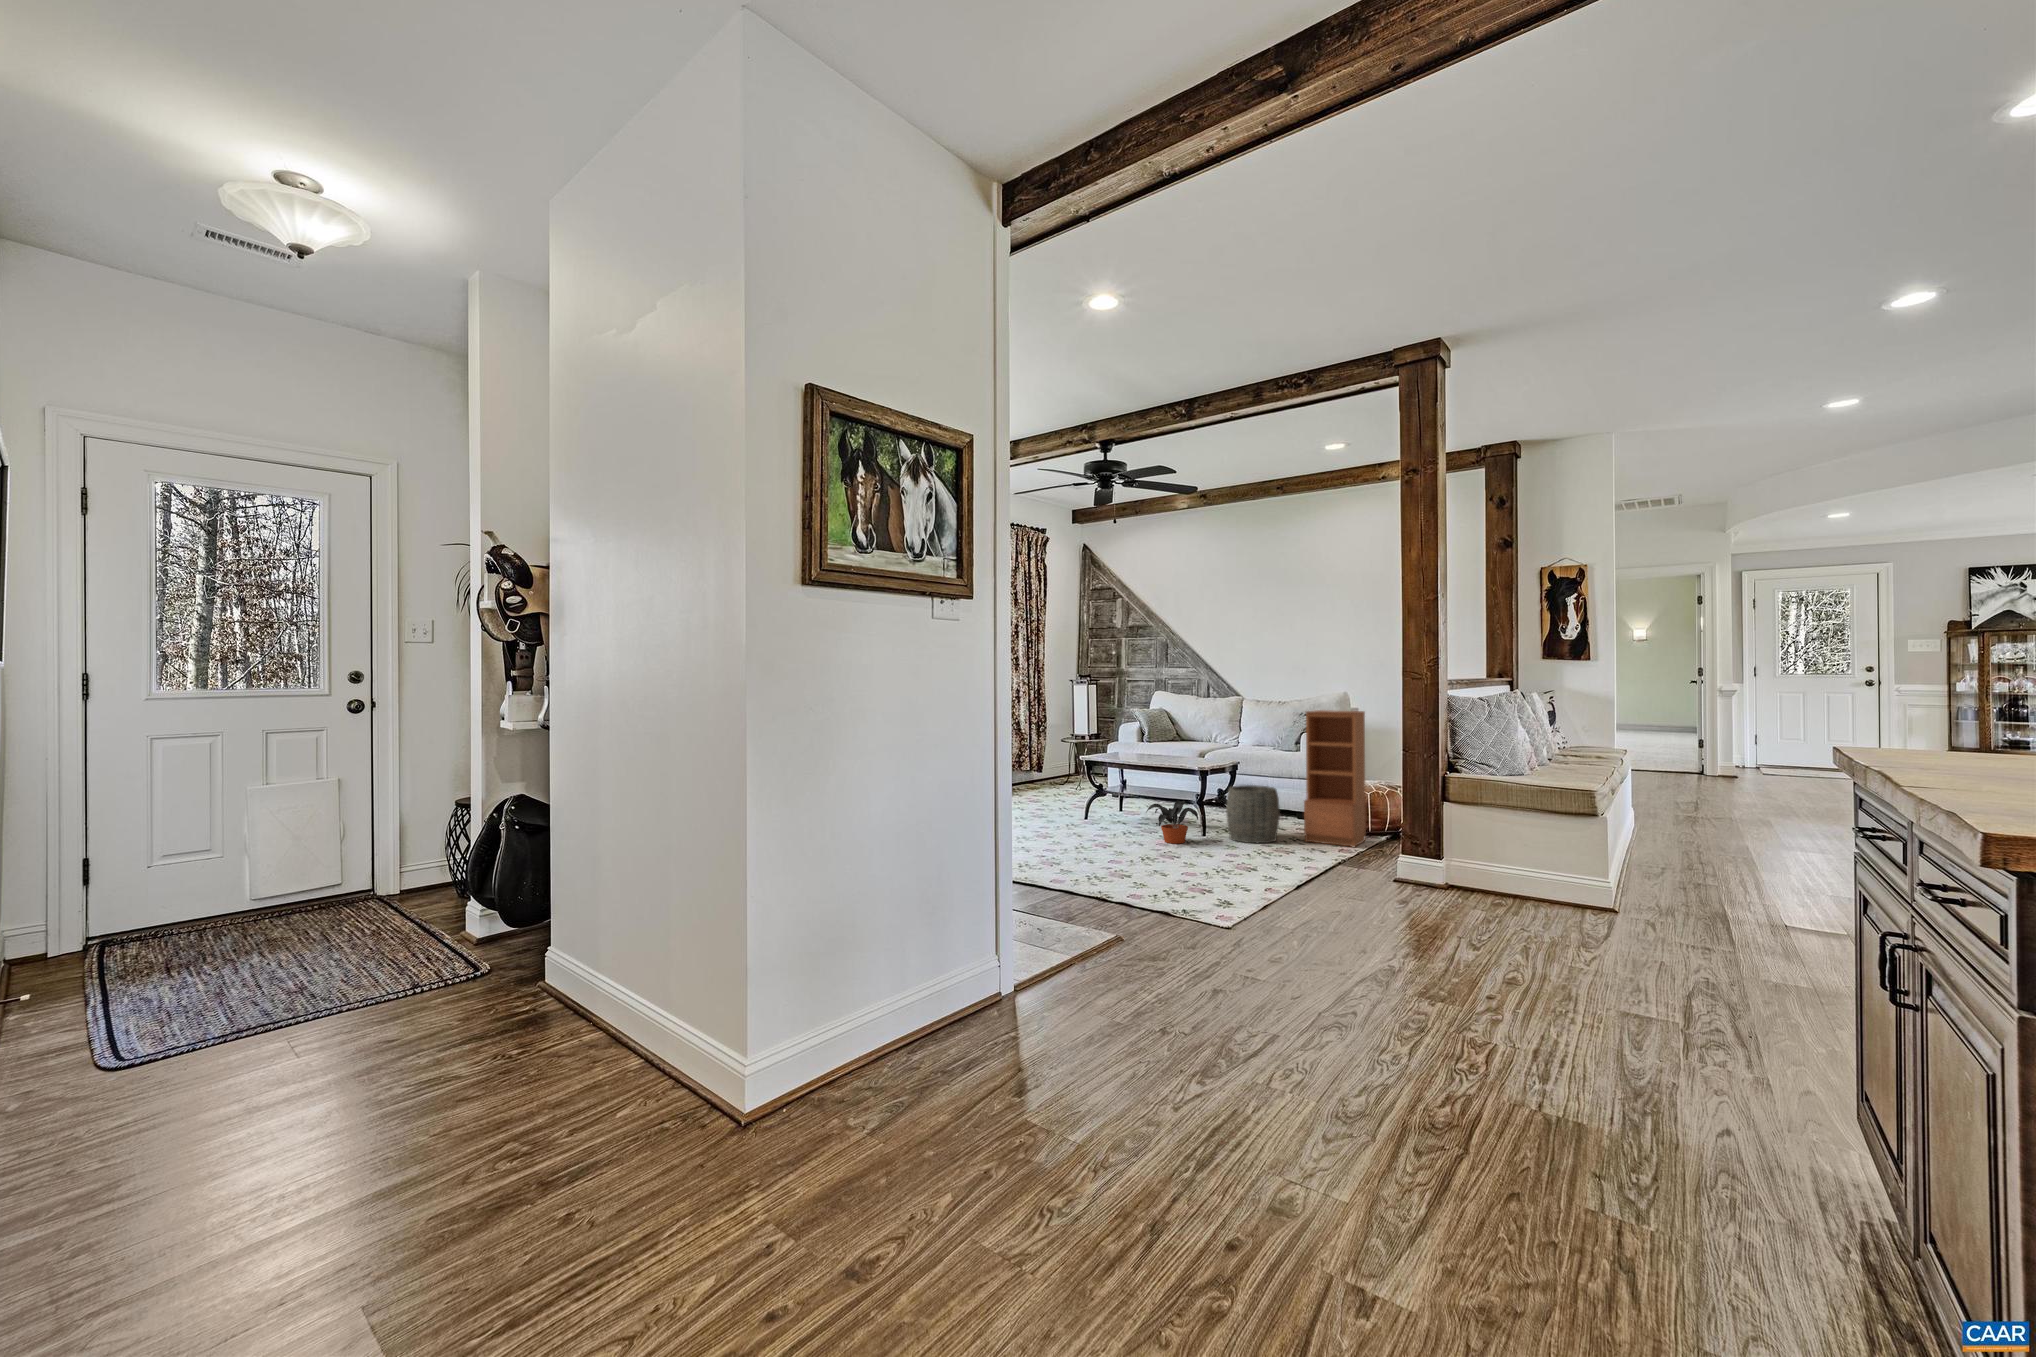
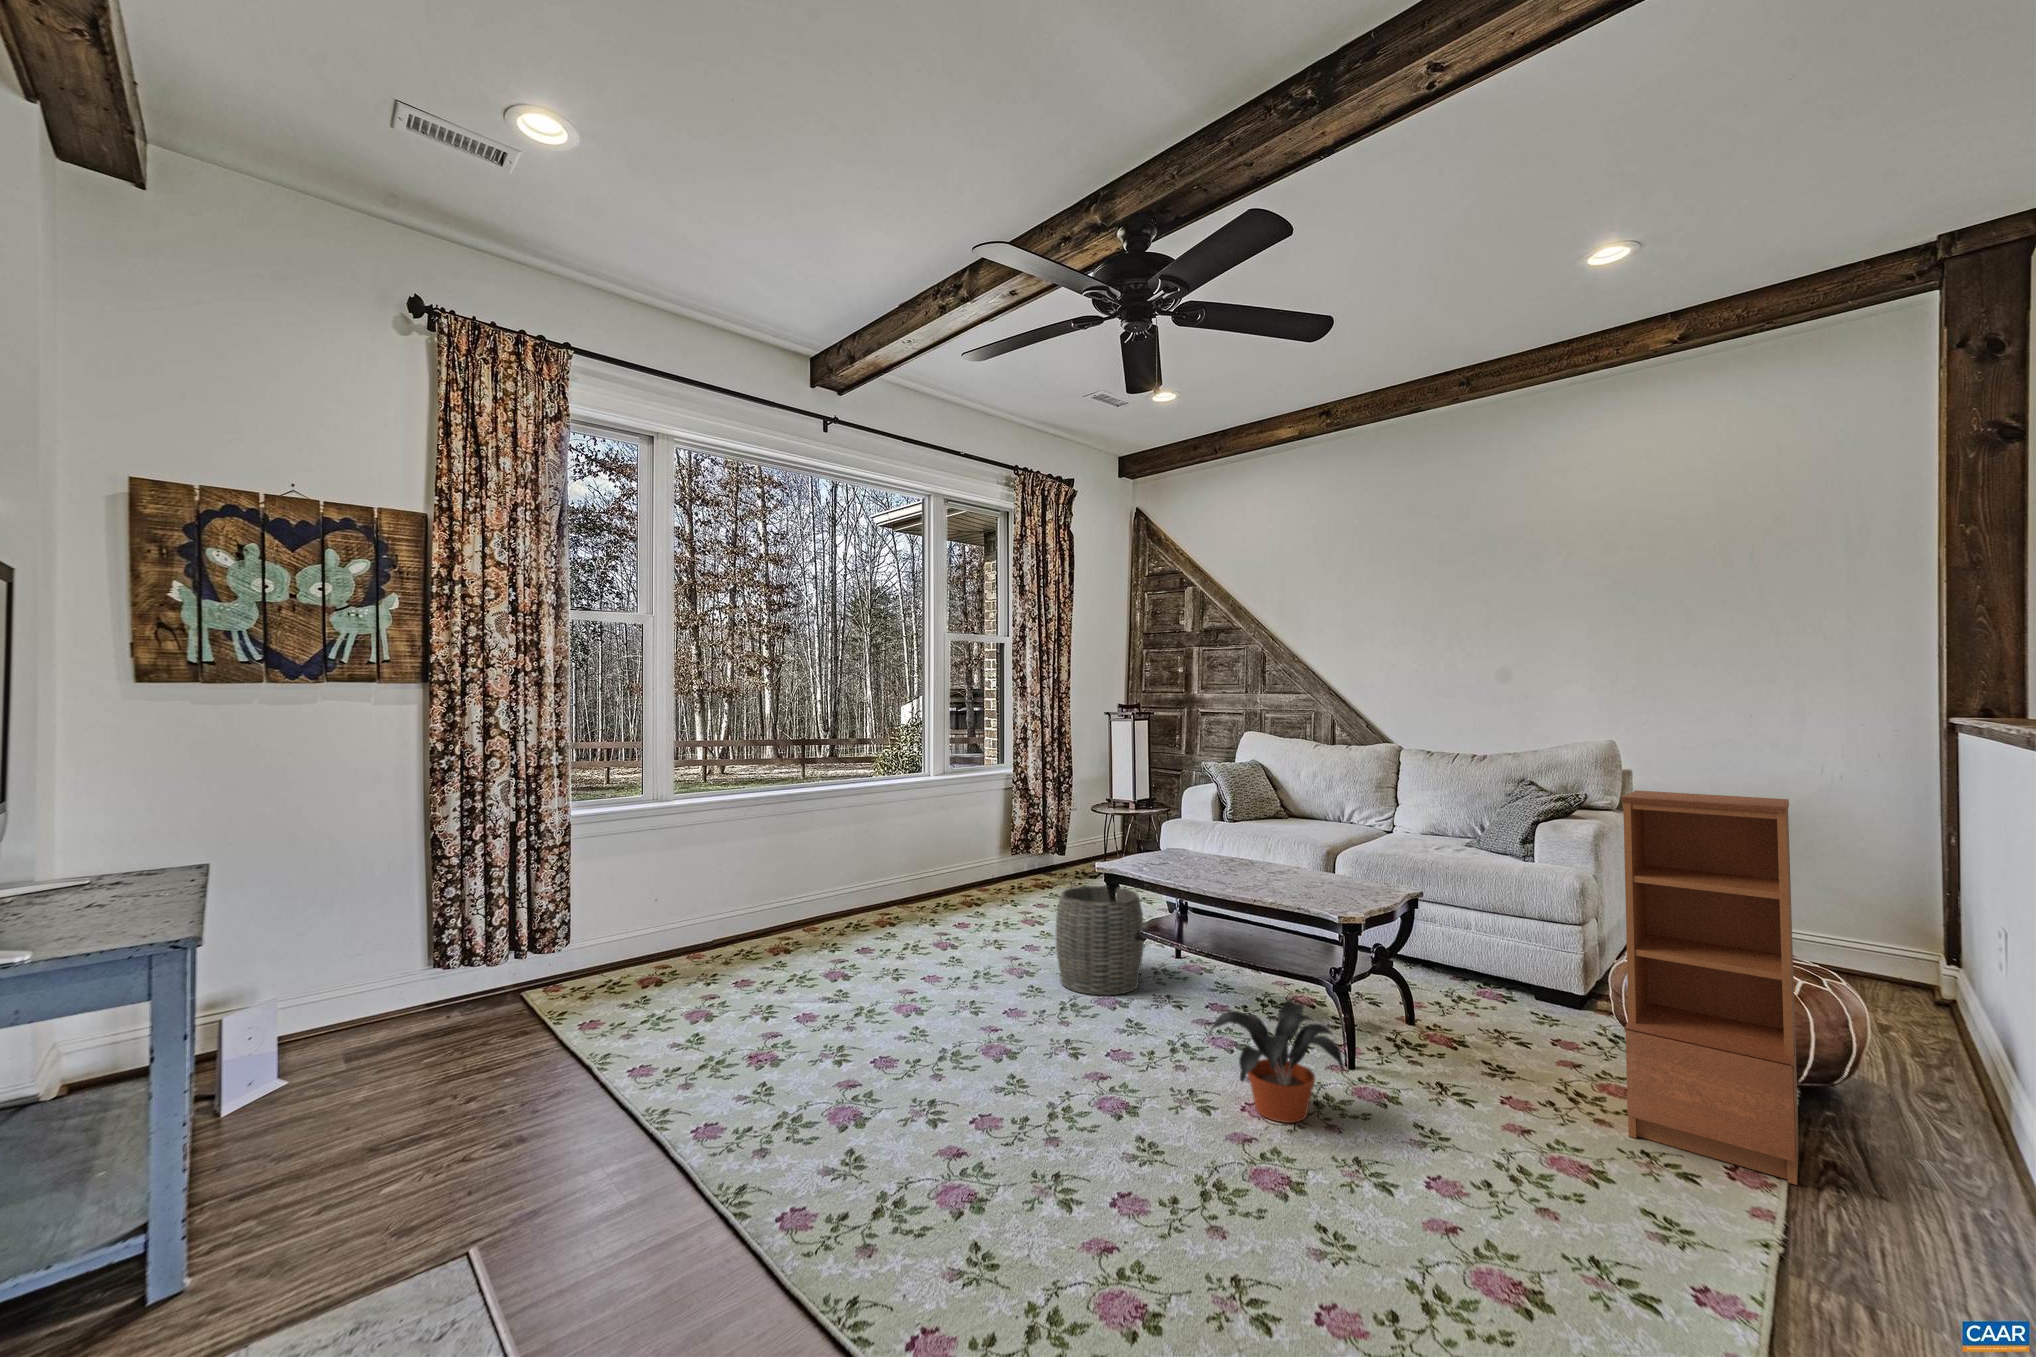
woven basket: present [1226,785,1280,843] -> present [1056,886,1144,995]

